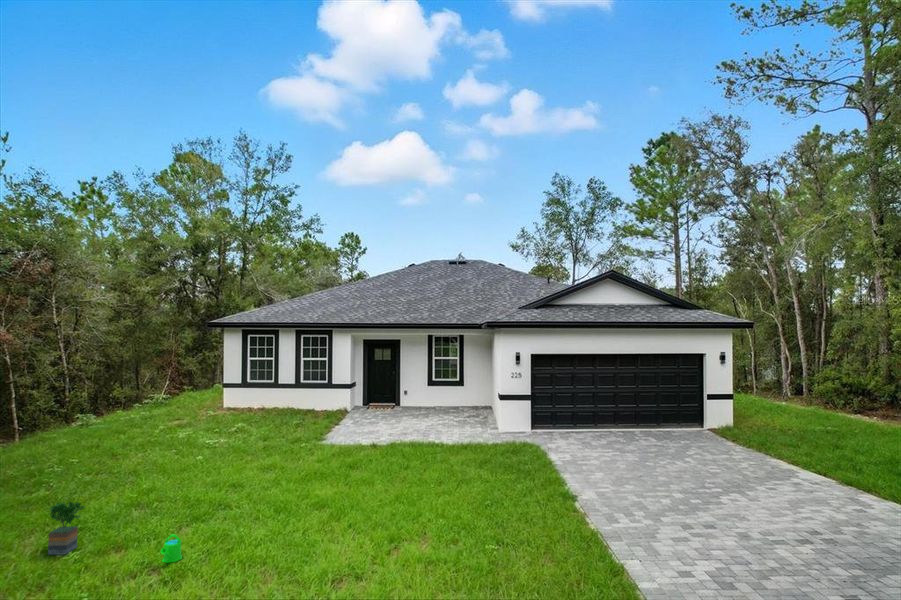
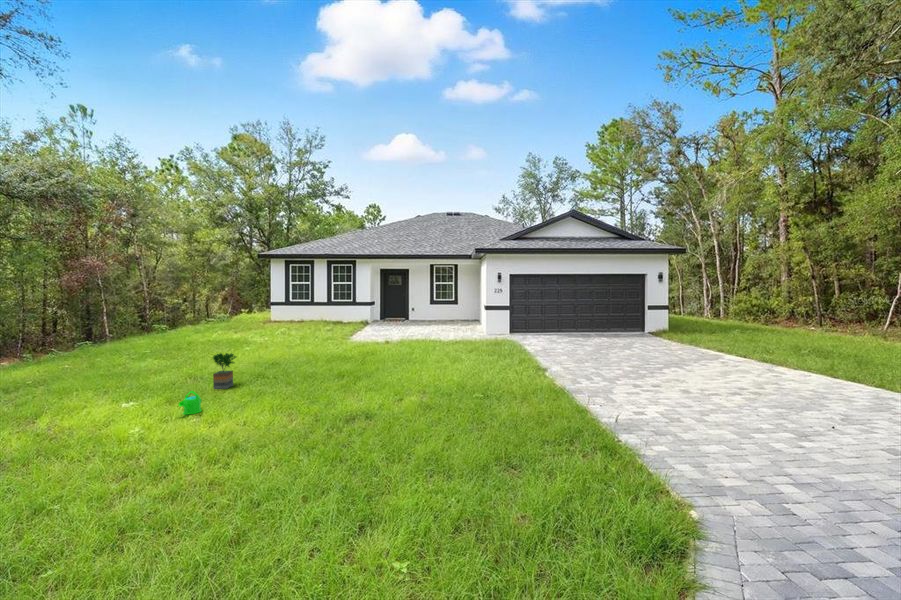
potted tree: present [48,502,84,555] -> present [213,353,236,389]

